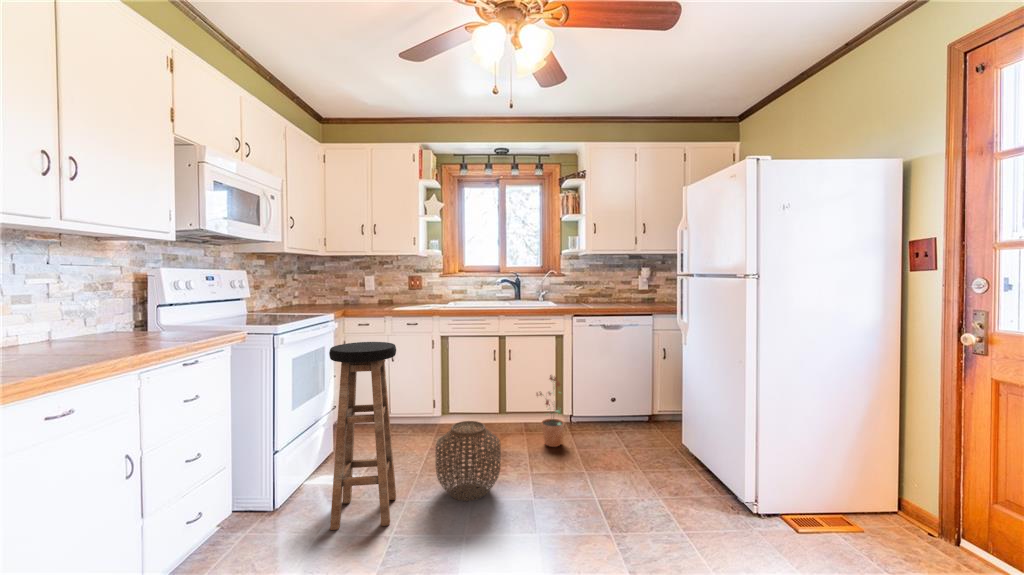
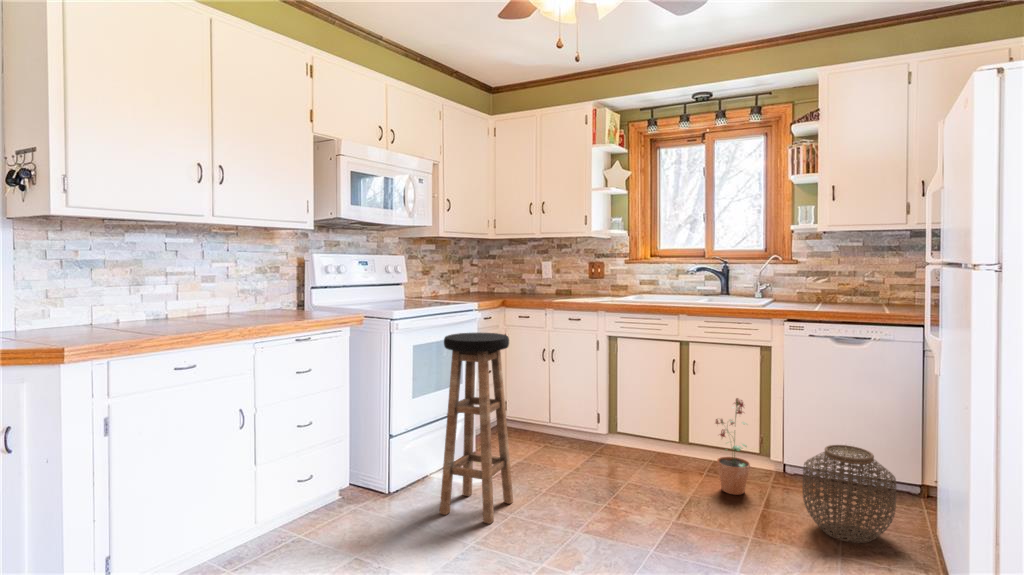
woven basket: present [436,421,501,501] -> present [803,445,896,543]

